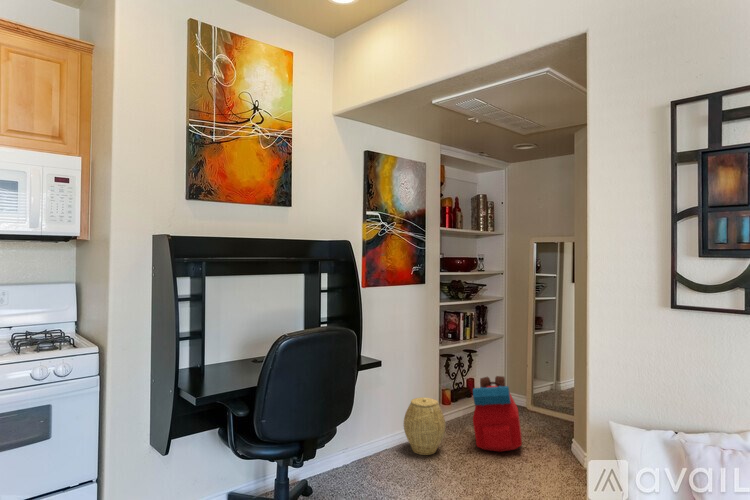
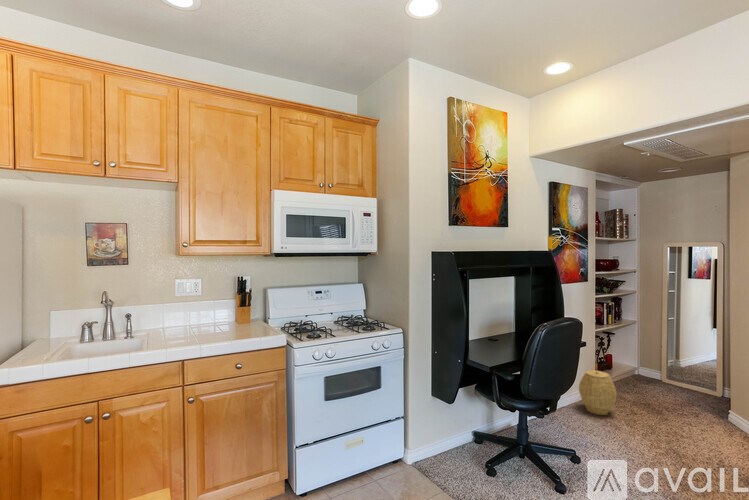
backpack: present [473,376,522,452] -> none [635,356,686,417]

